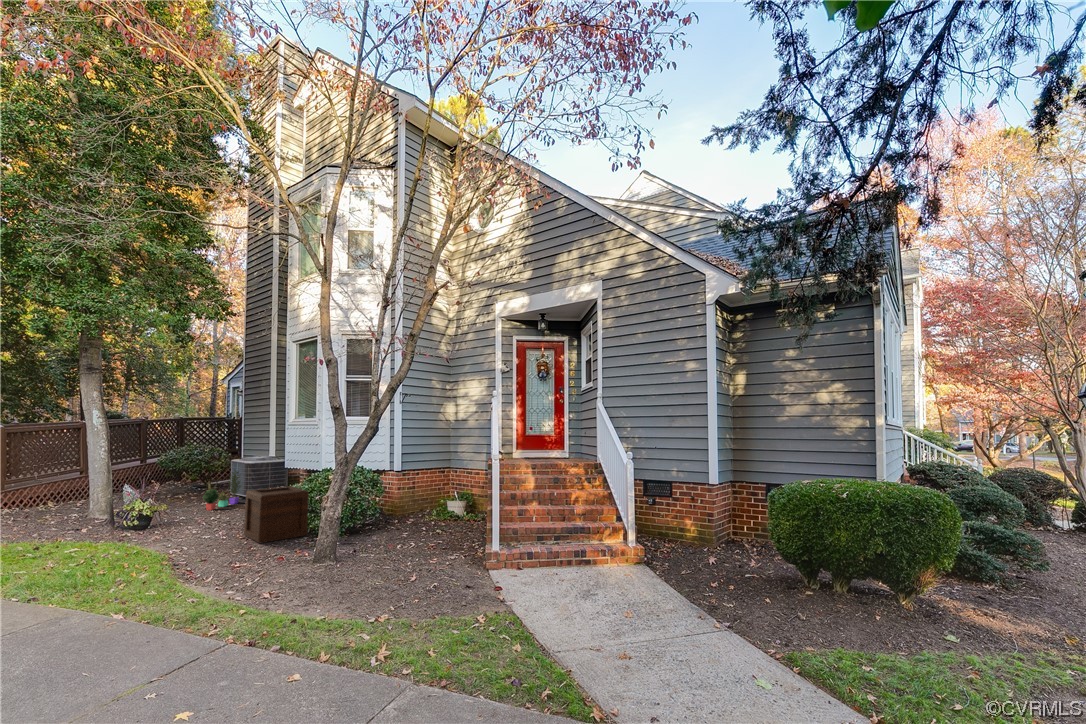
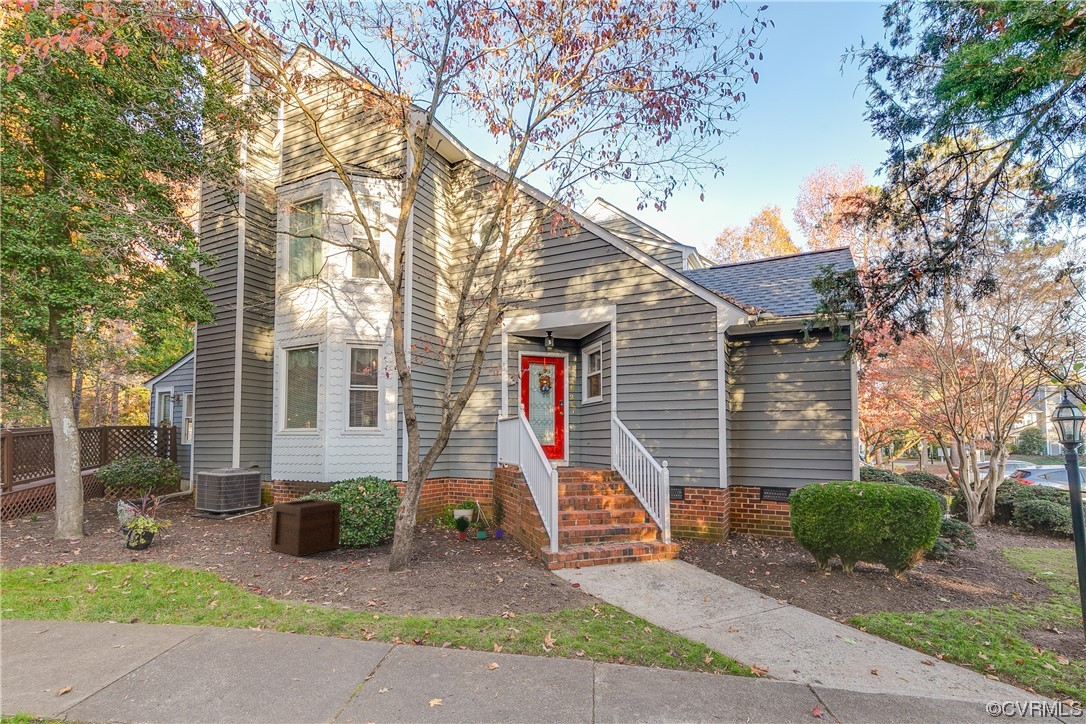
potted plant: present [203,470,240,510] -> present [455,497,506,540]

